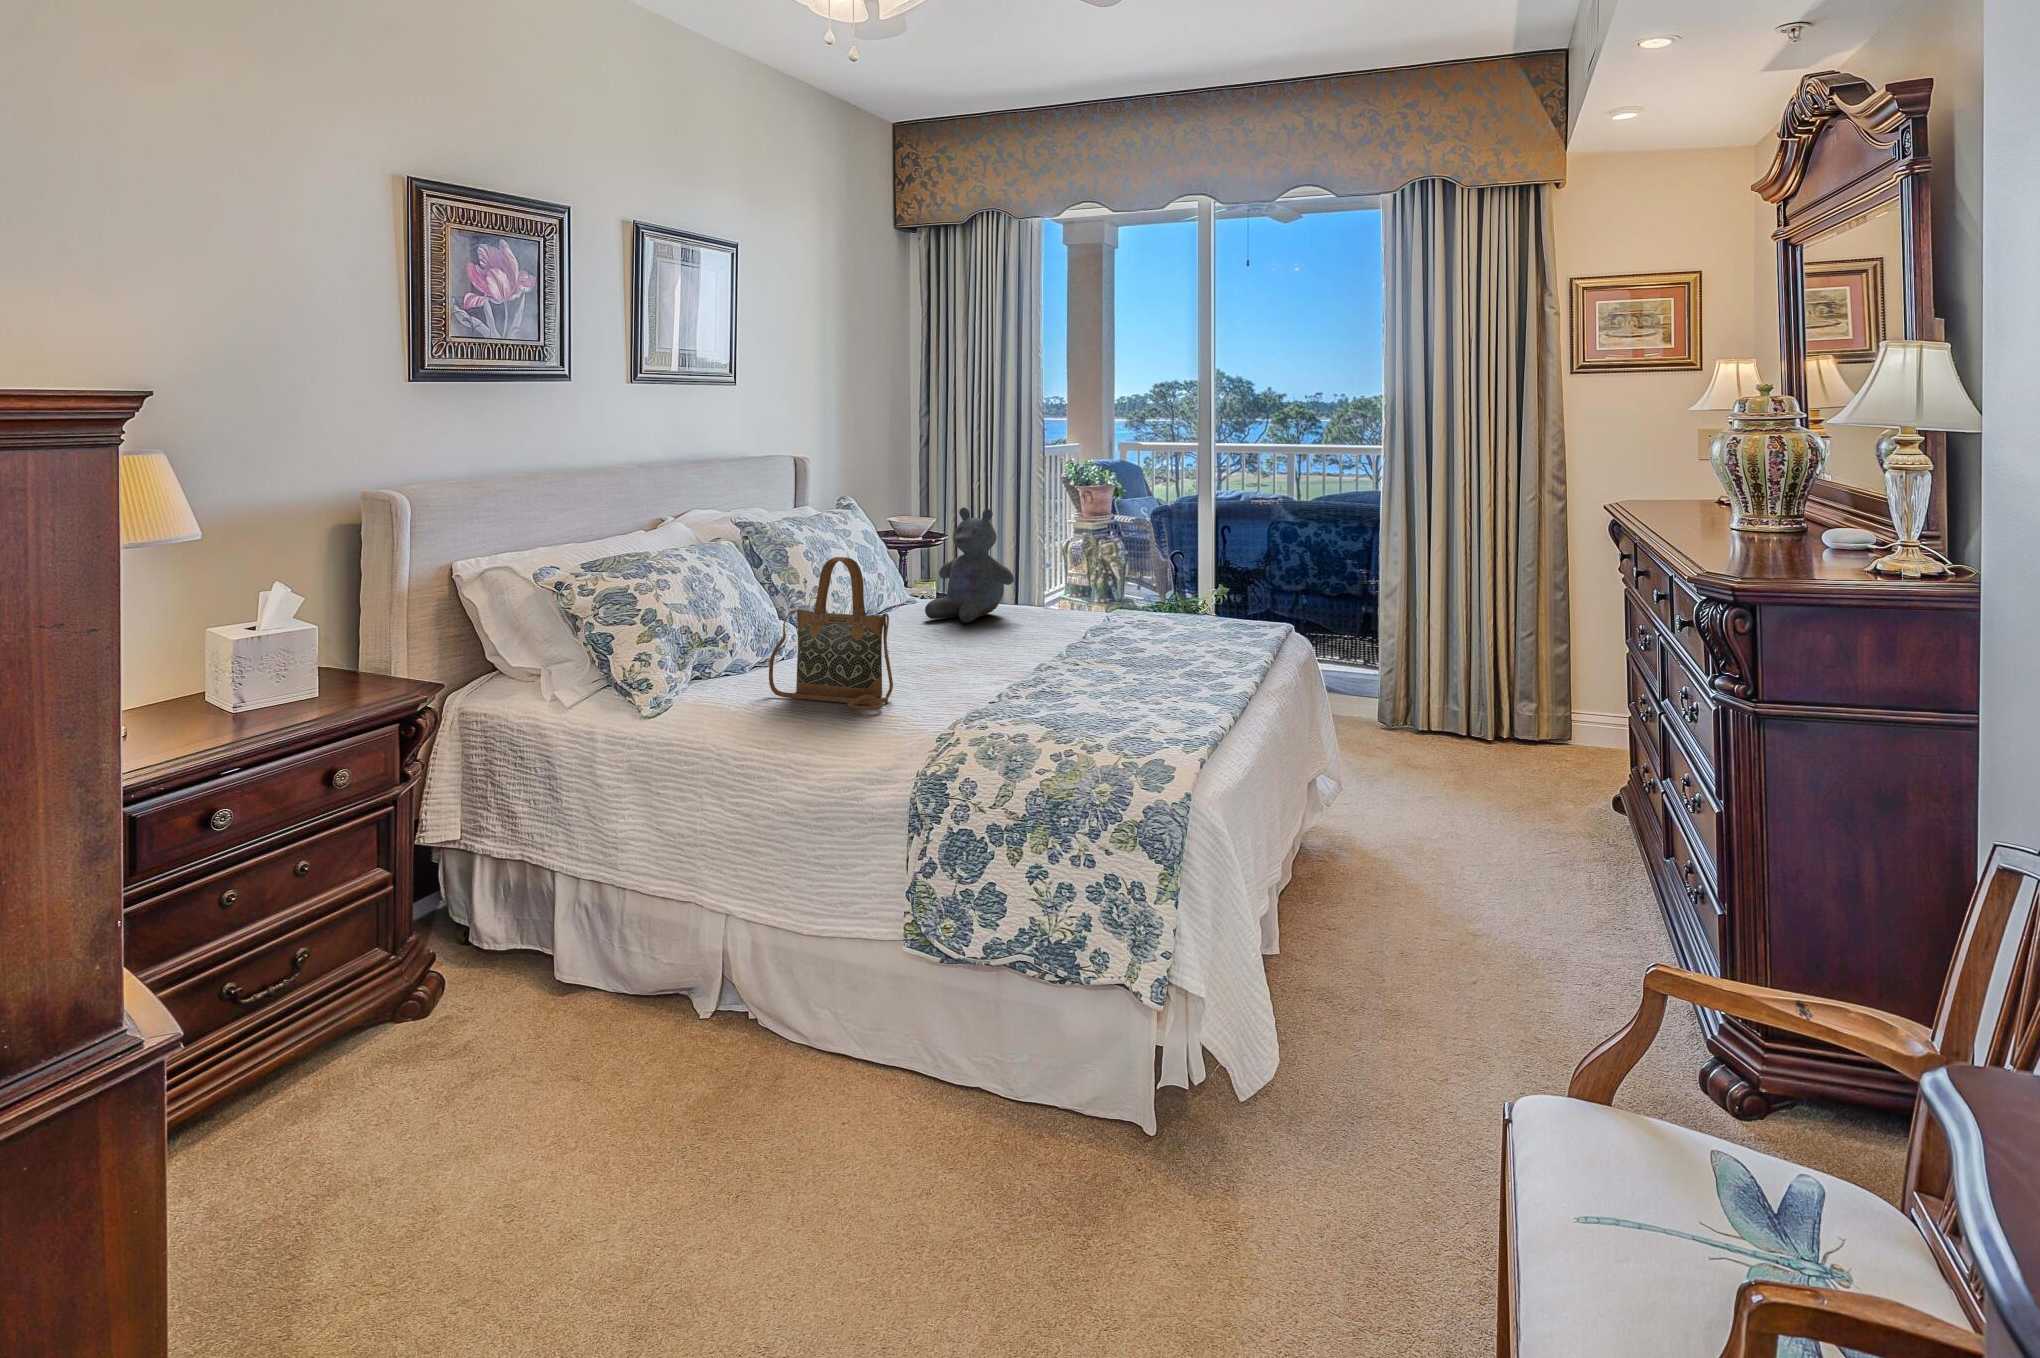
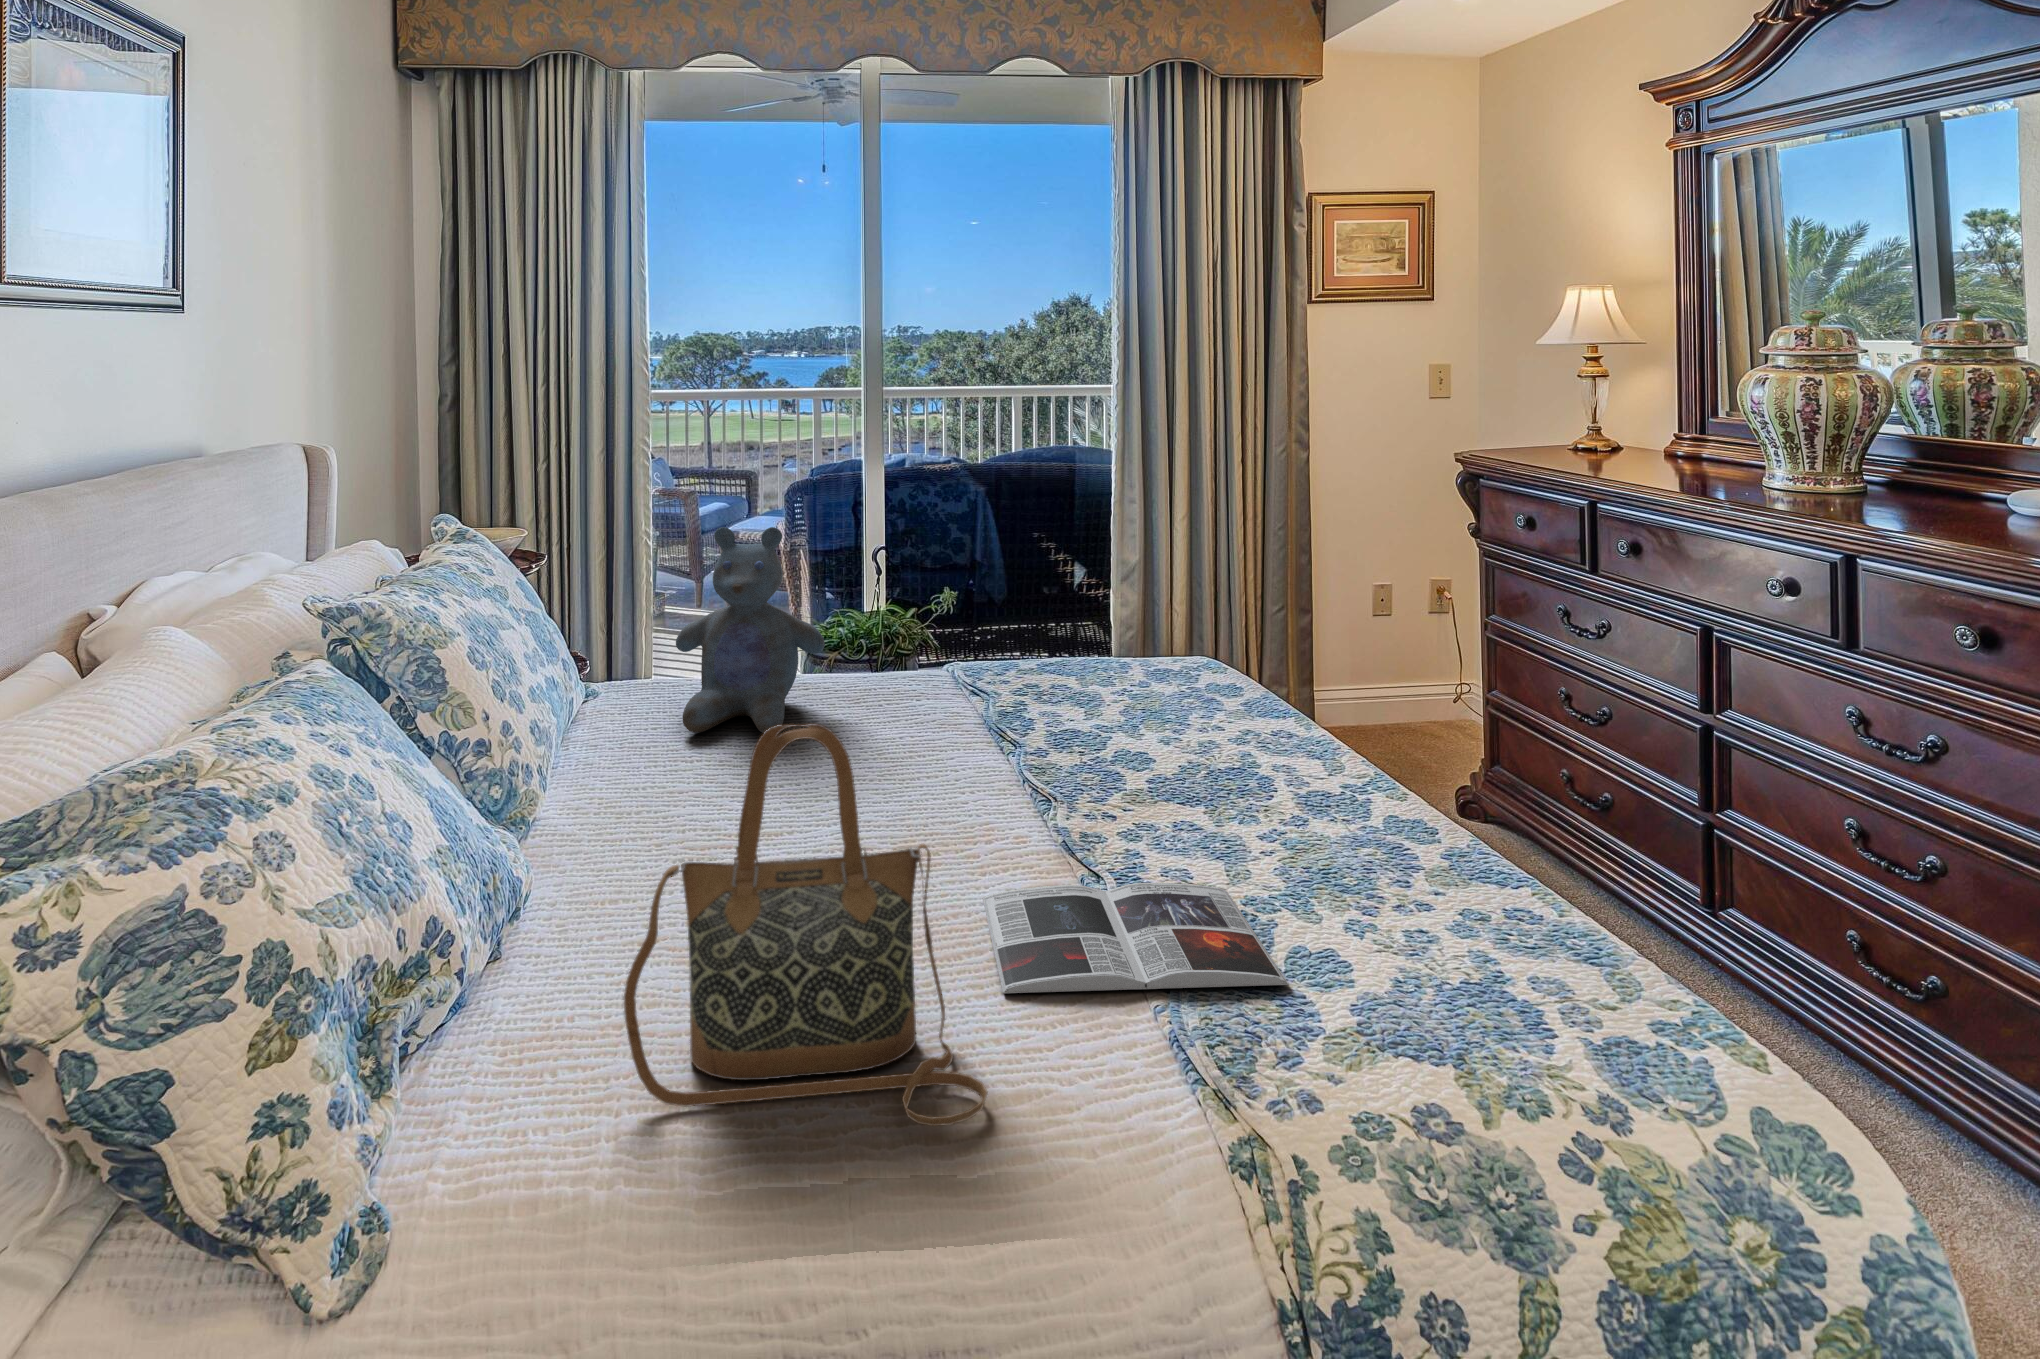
magazine: none [933,673,1086,708] -> present [983,883,1288,993]

